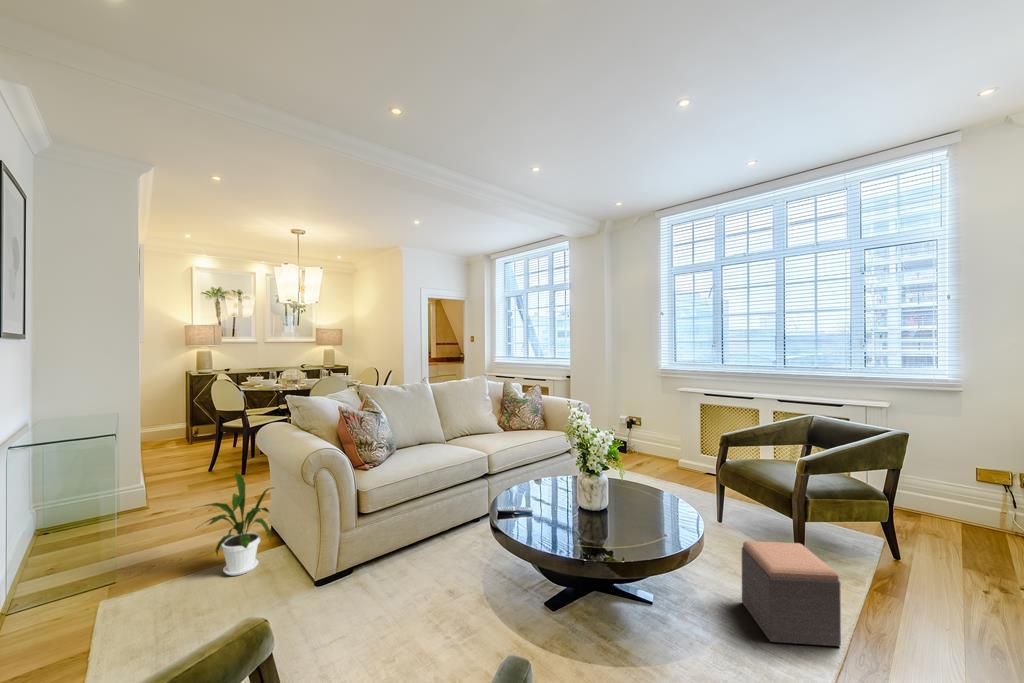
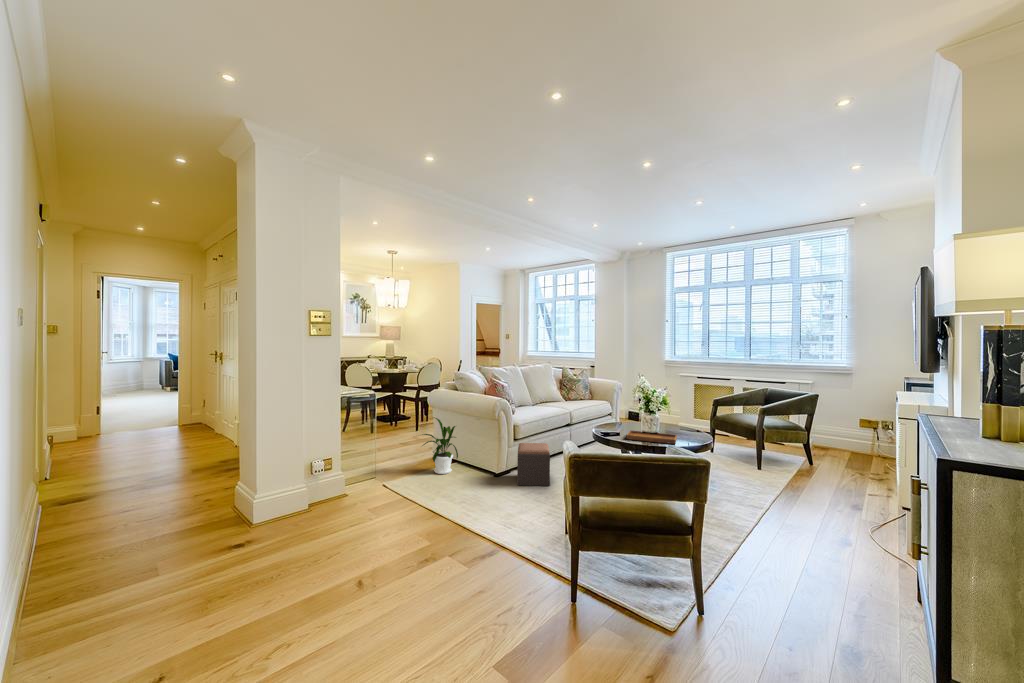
tray: none [540,496,638,547] -> present [626,423,677,444]
footstool: present [742,541,841,646] -> present [517,443,550,486]

